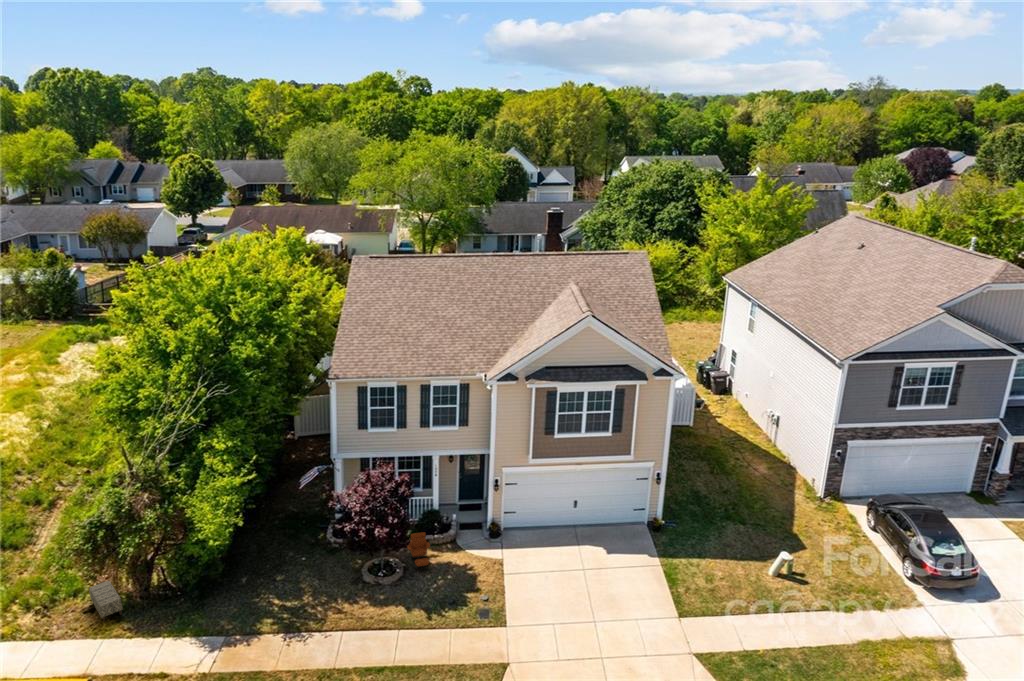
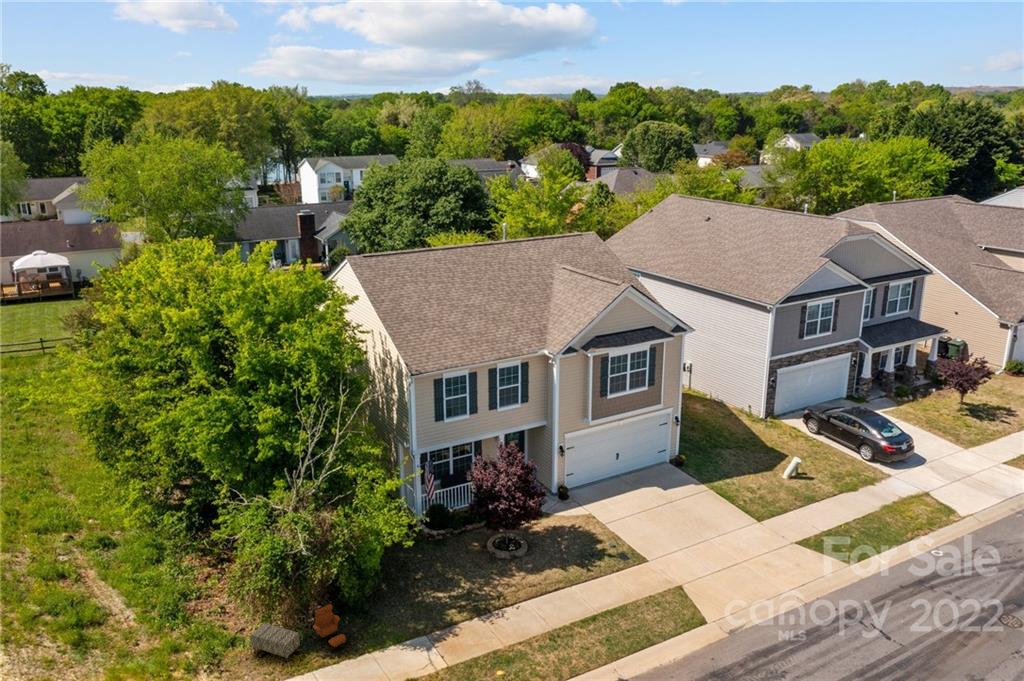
lounge chair: present [408,532,430,572] -> present [313,605,346,652]

